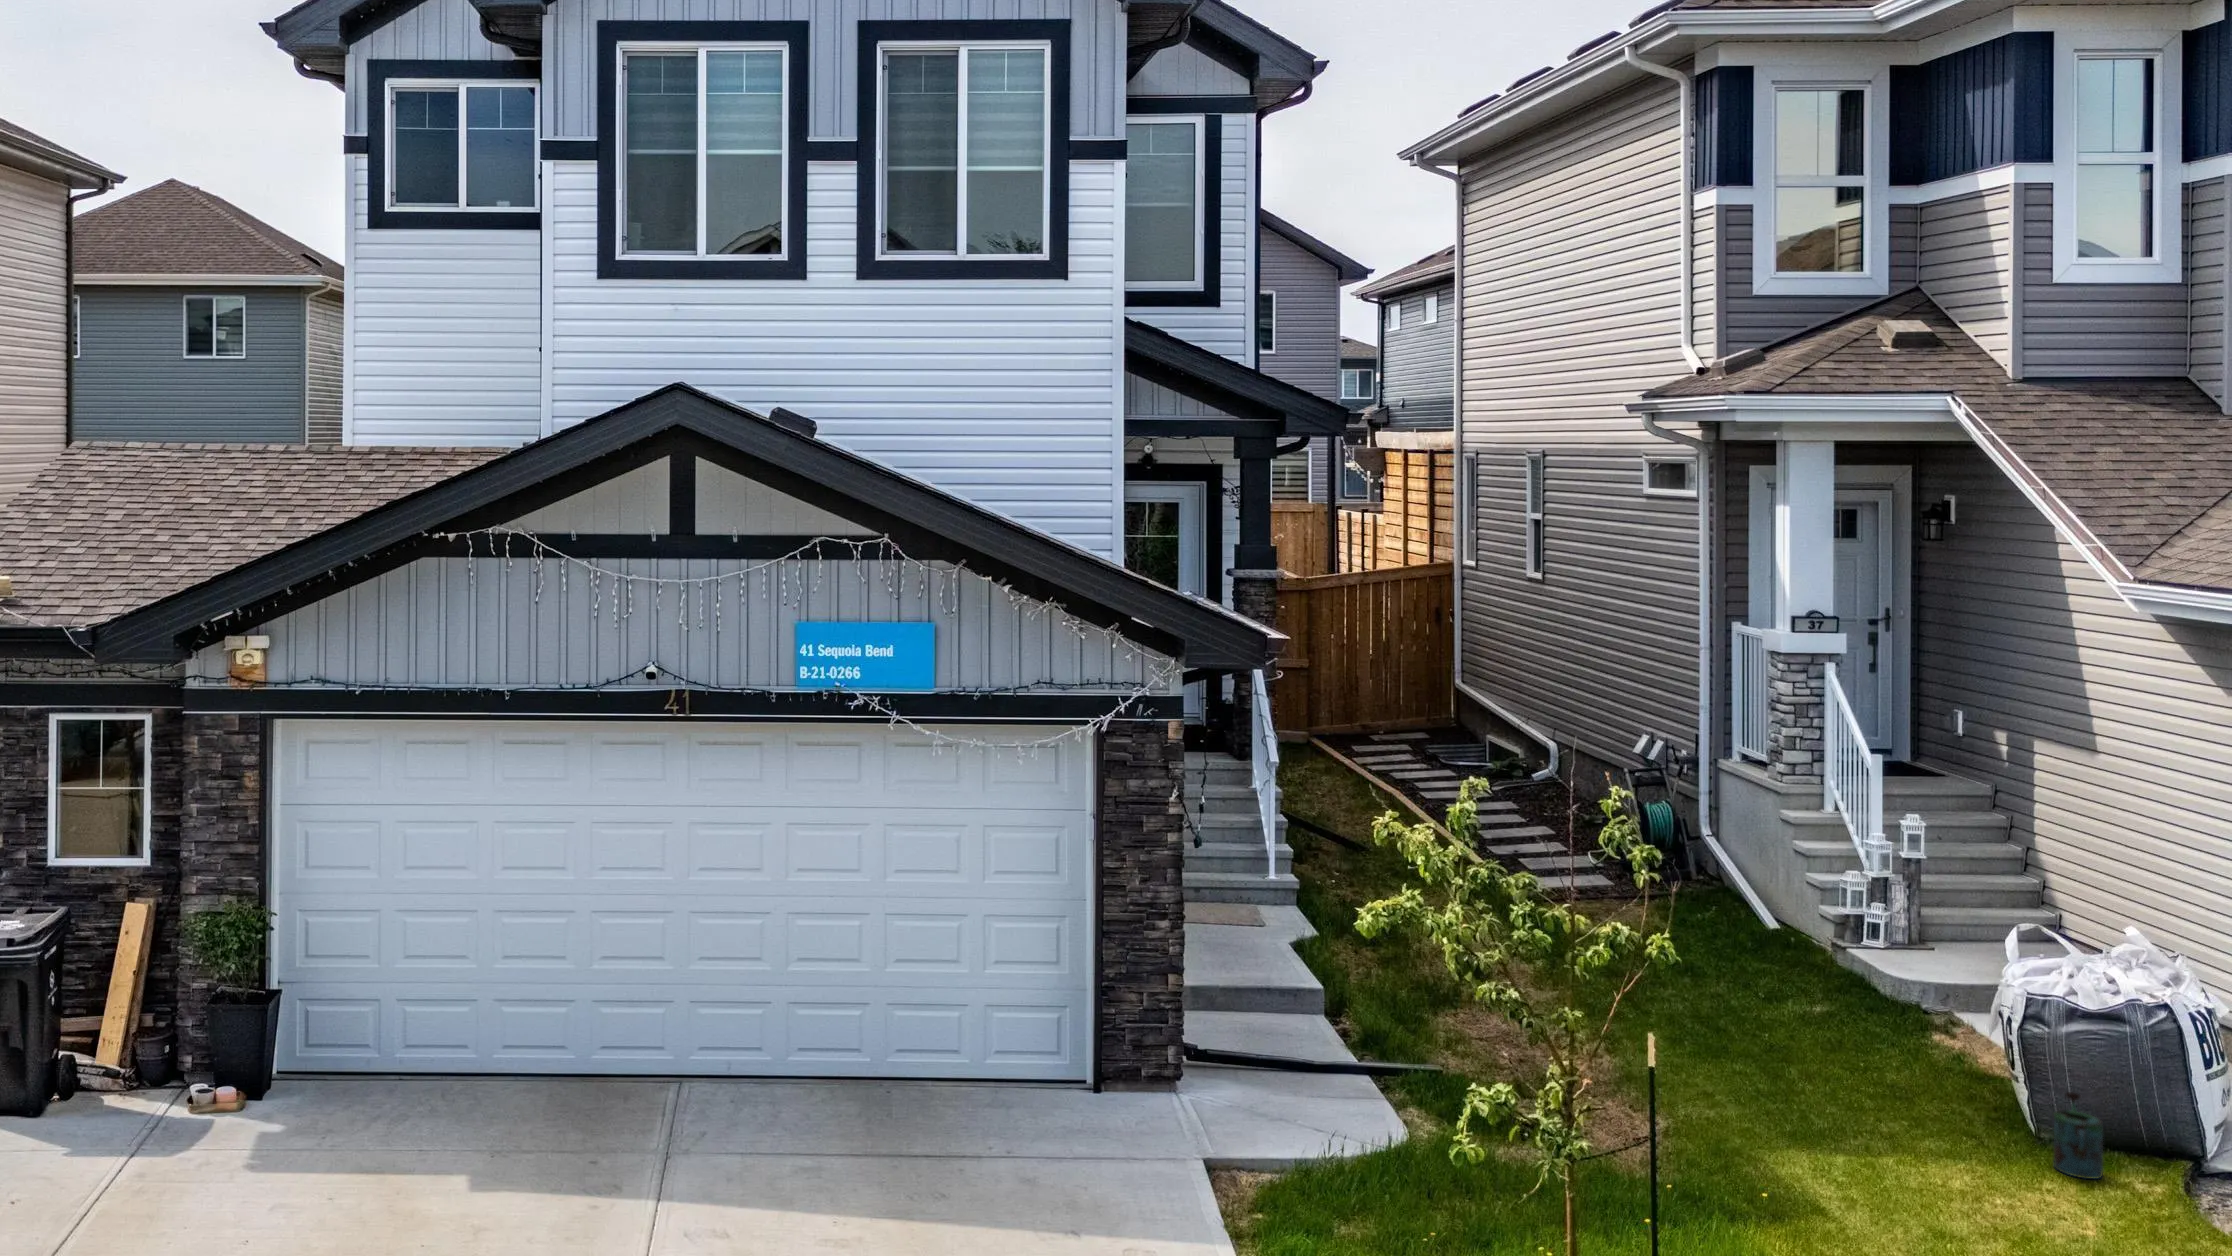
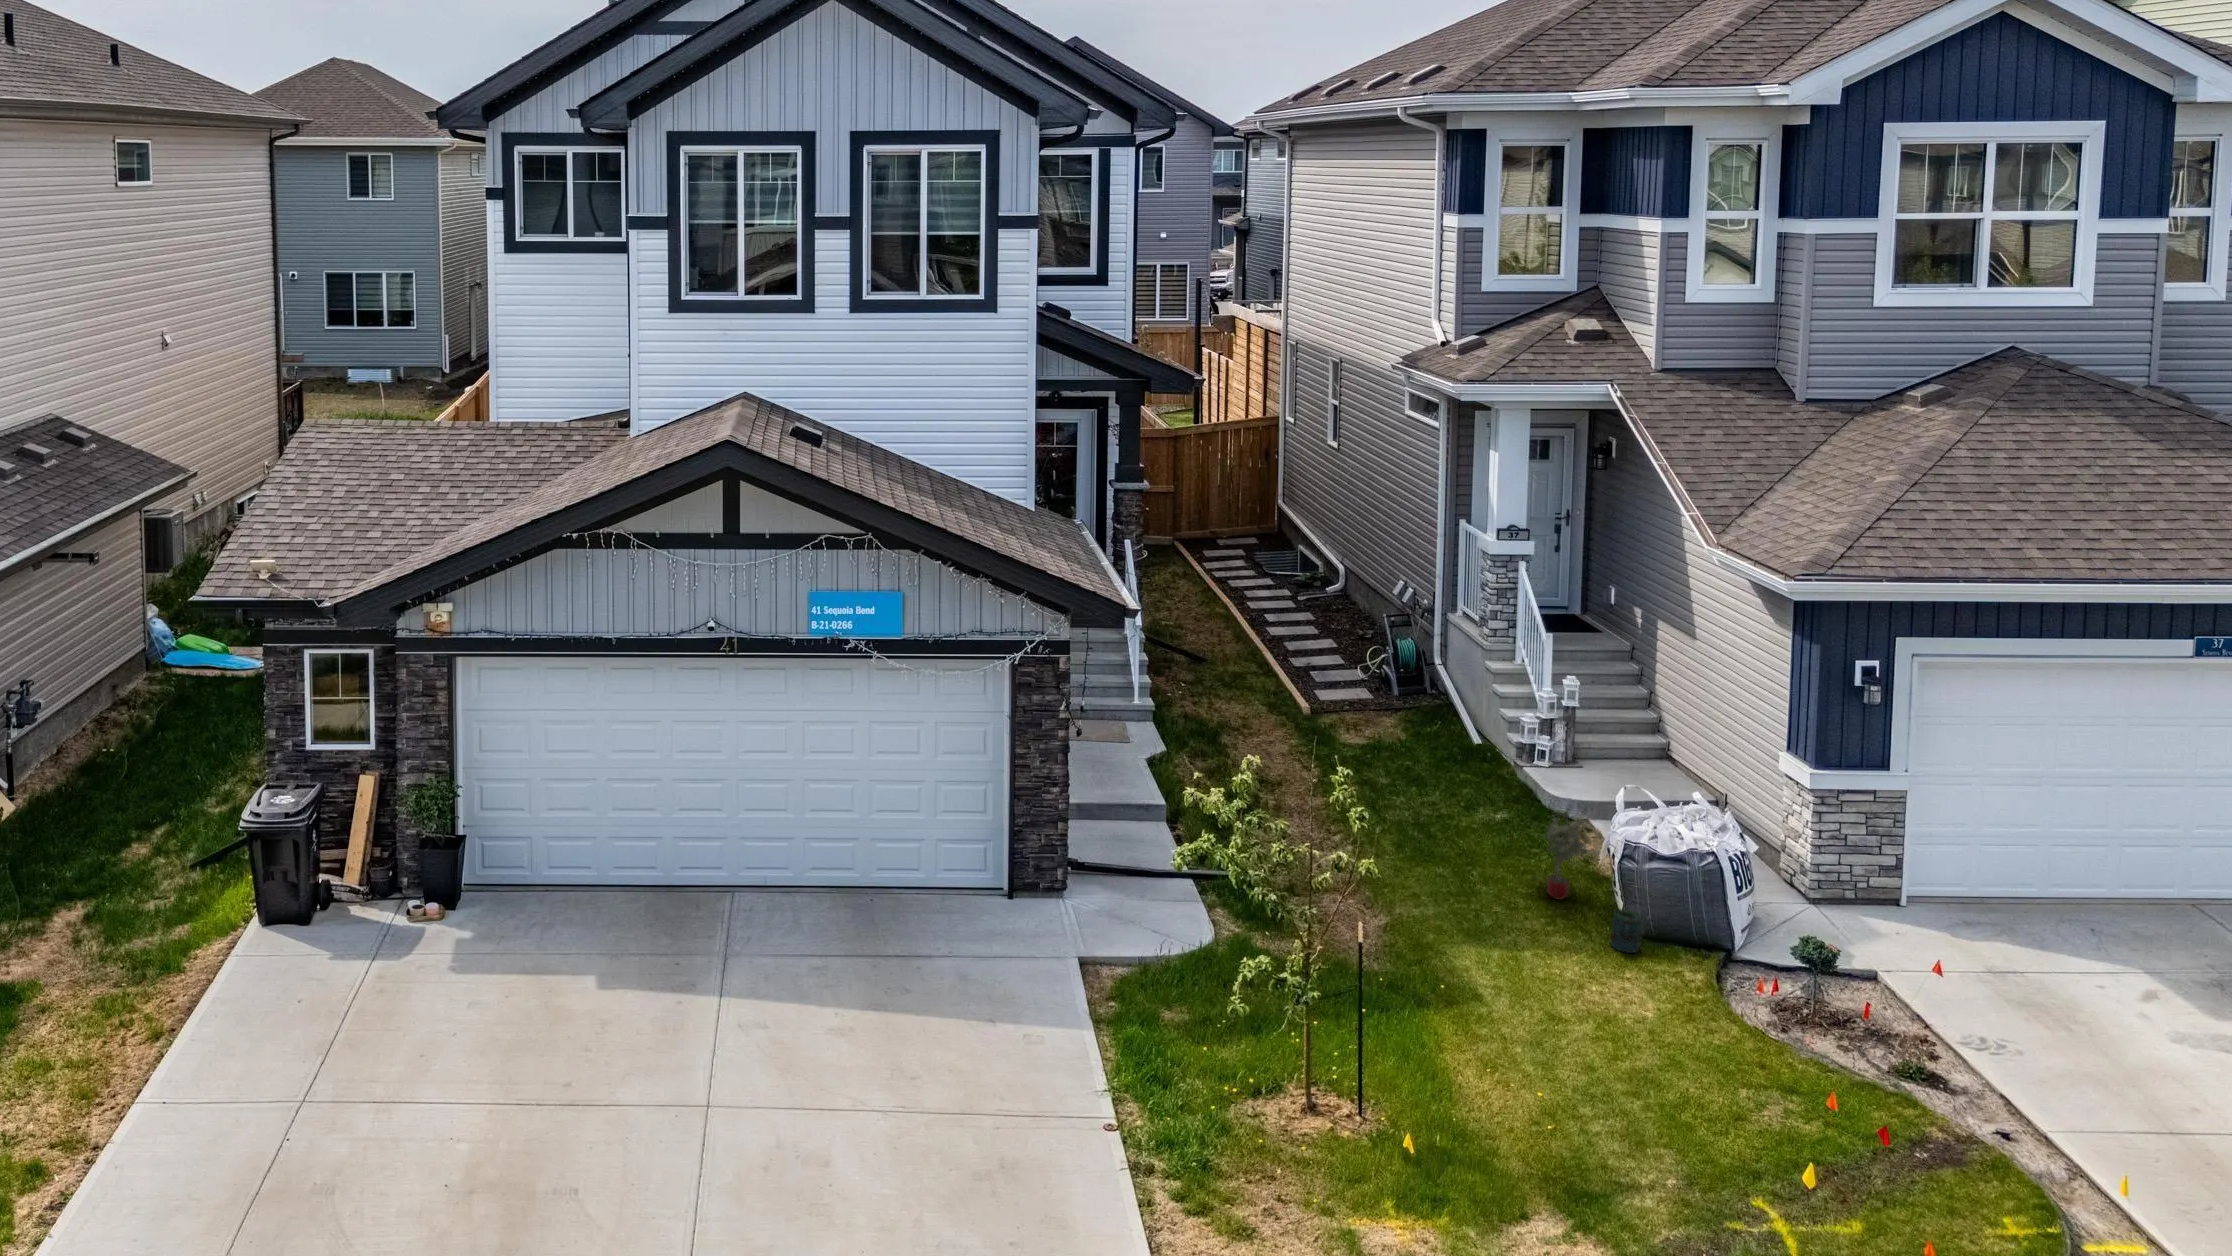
potted tree: none [1923,960,2023,1113] -> present [1547,807,1600,900]

